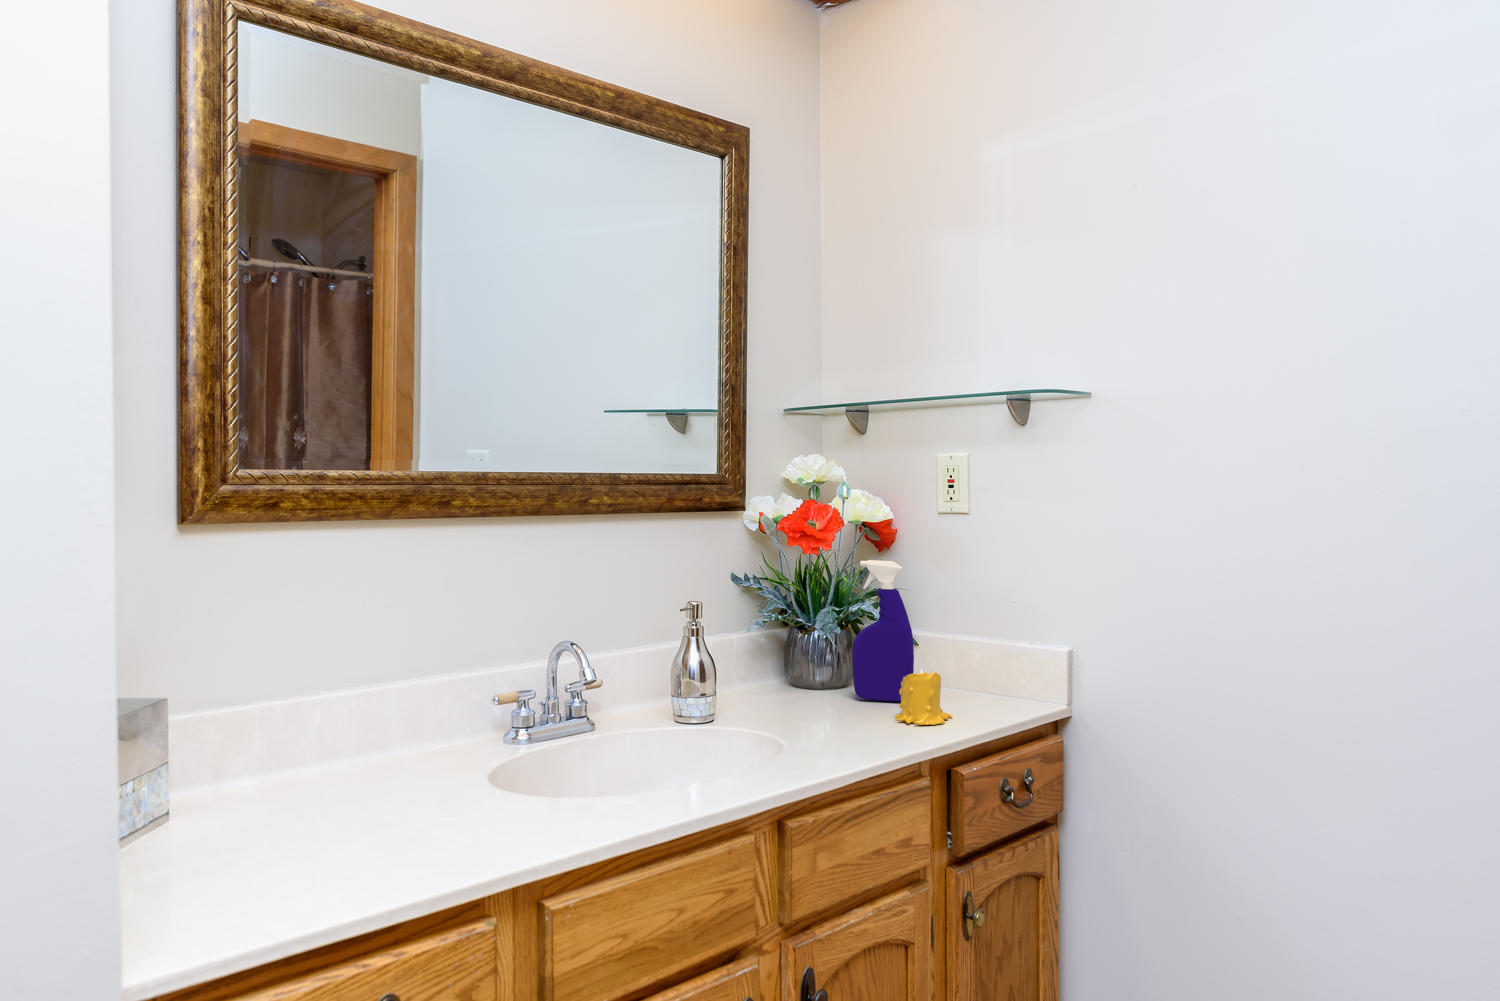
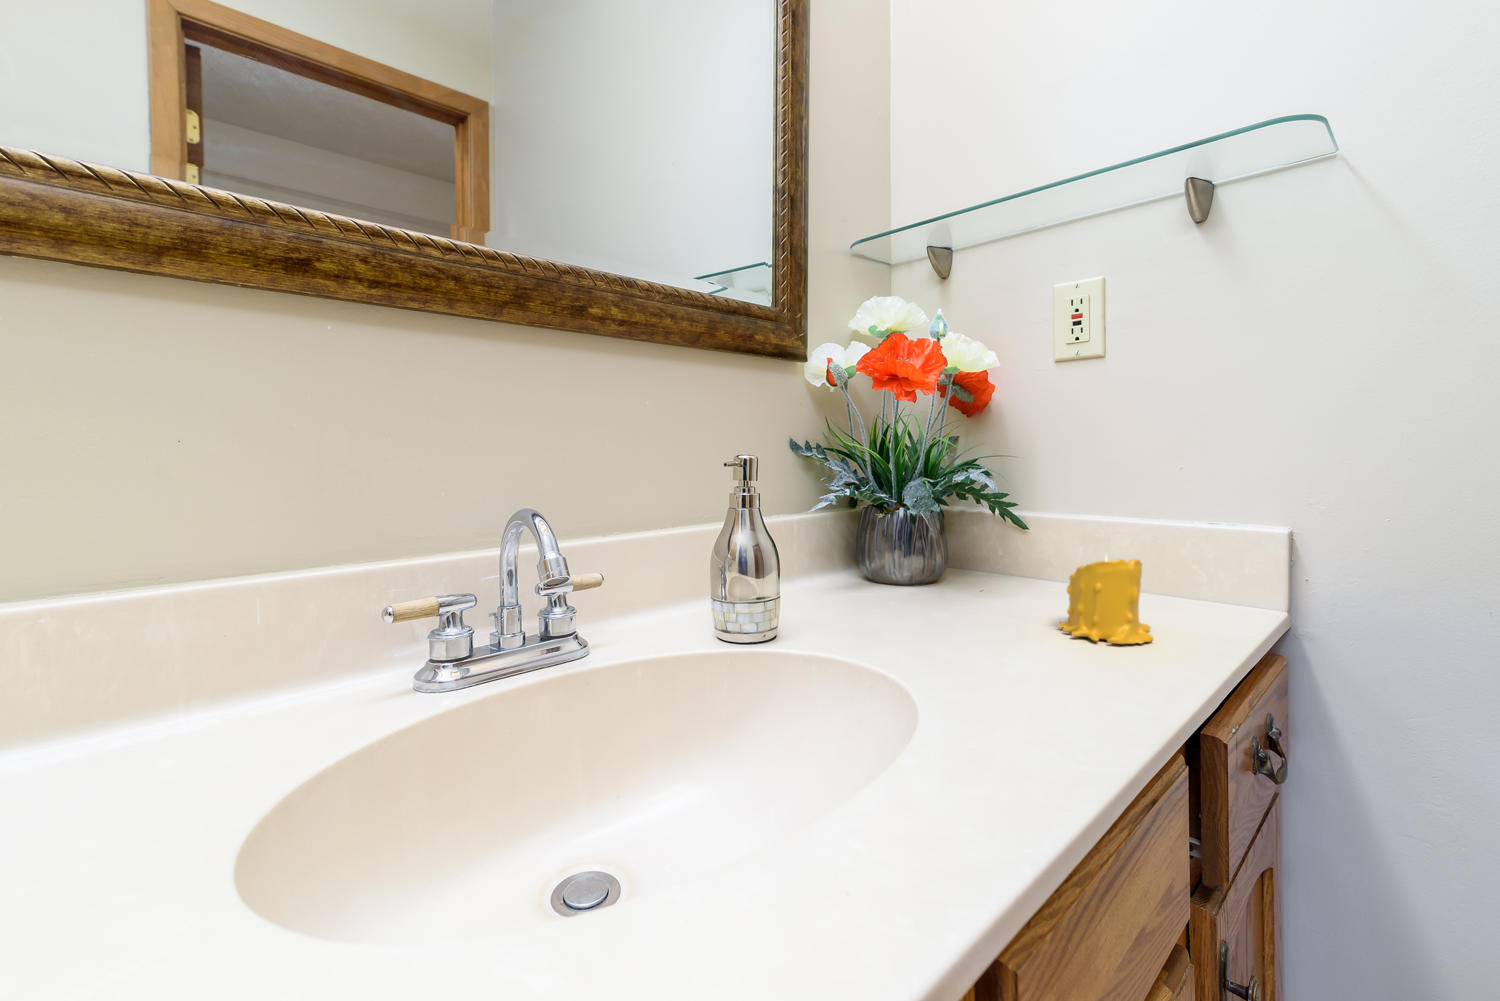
spray bottle: present [852,560,914,702] -> none [961,406,1055,602]

